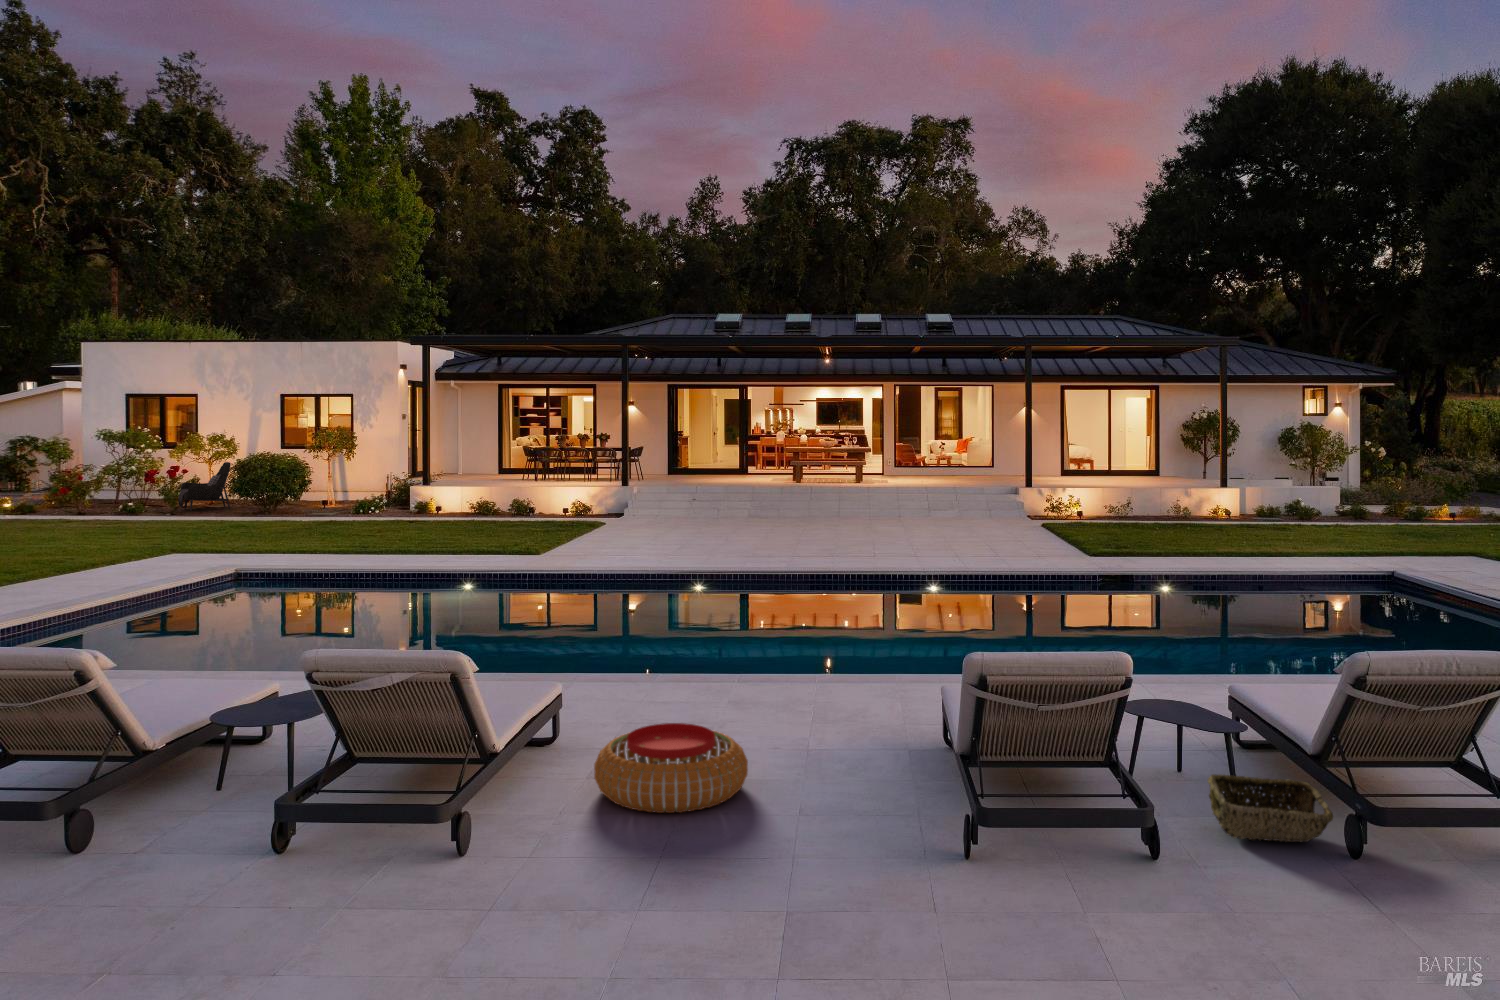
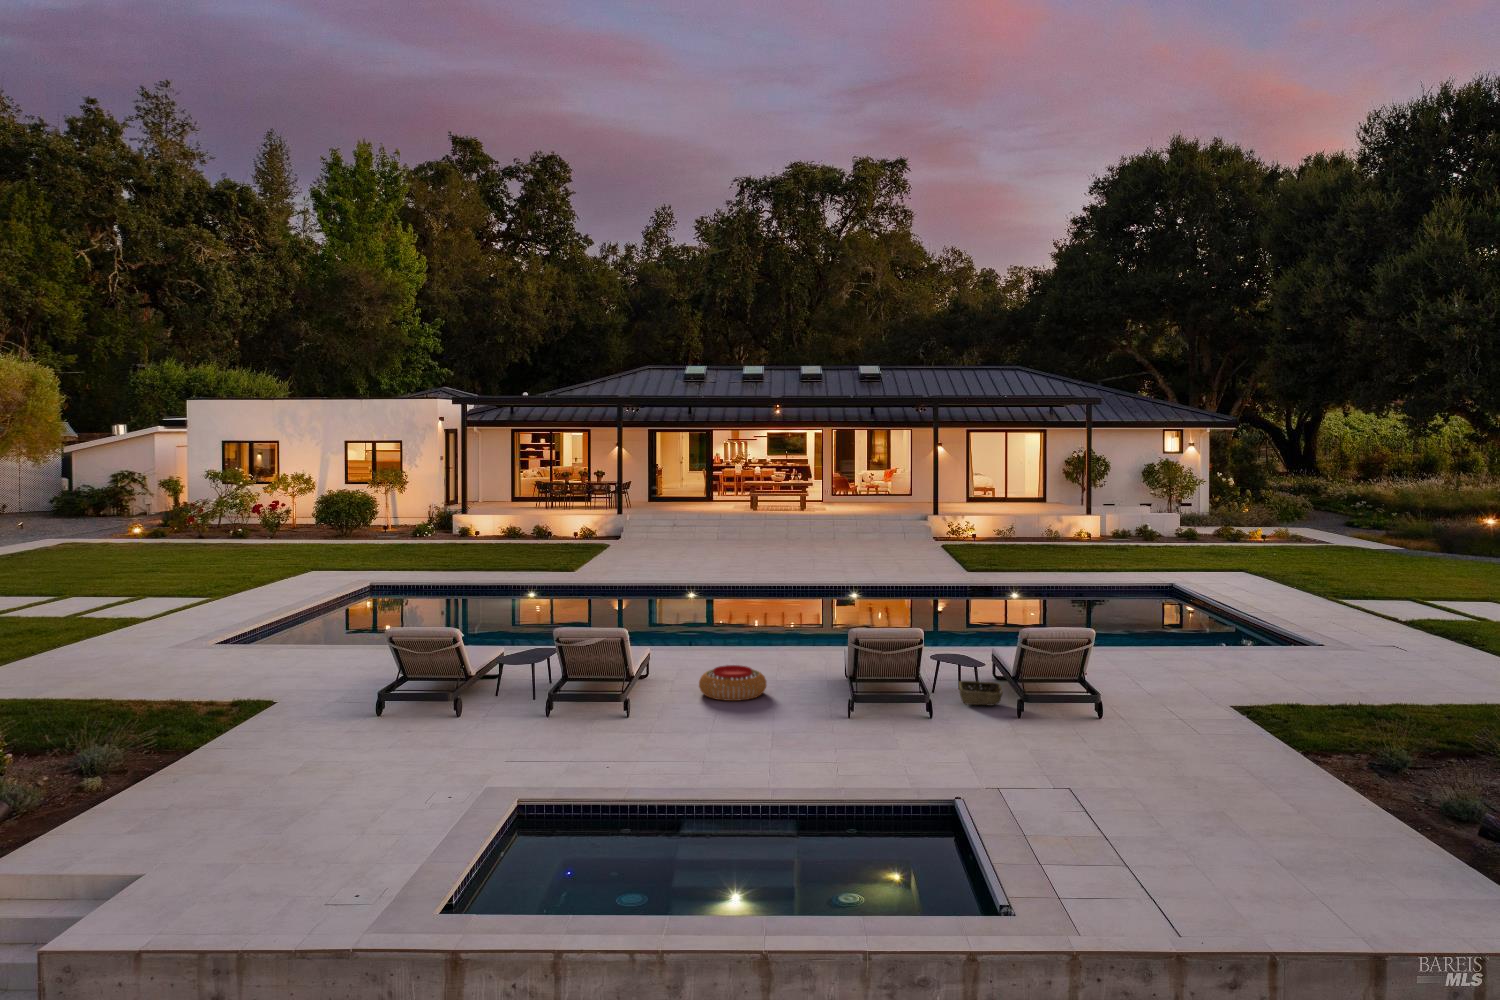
armchair: present [178,462,231,511] -> none [250,494,293,535]

